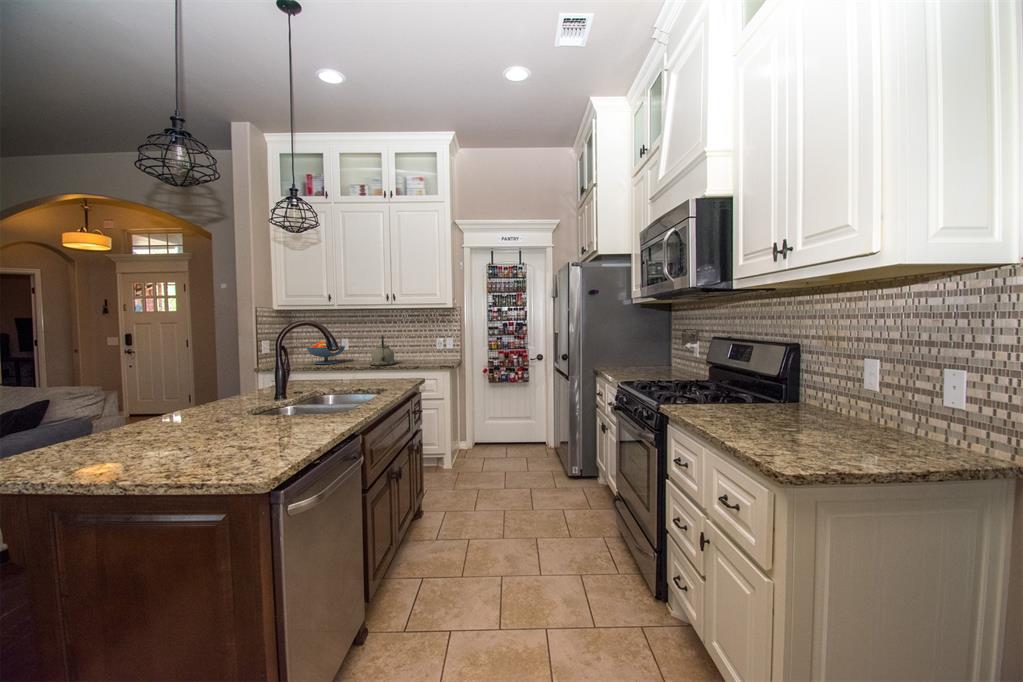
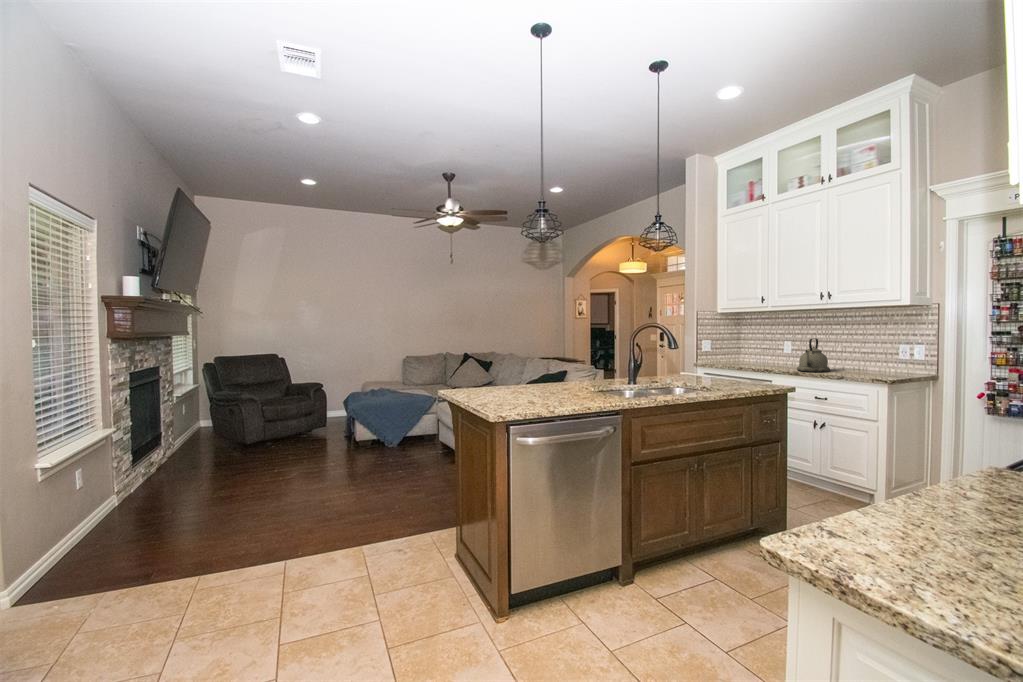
fruit bowl: present [306,341,345,364] -> none [742,342,782,365]

